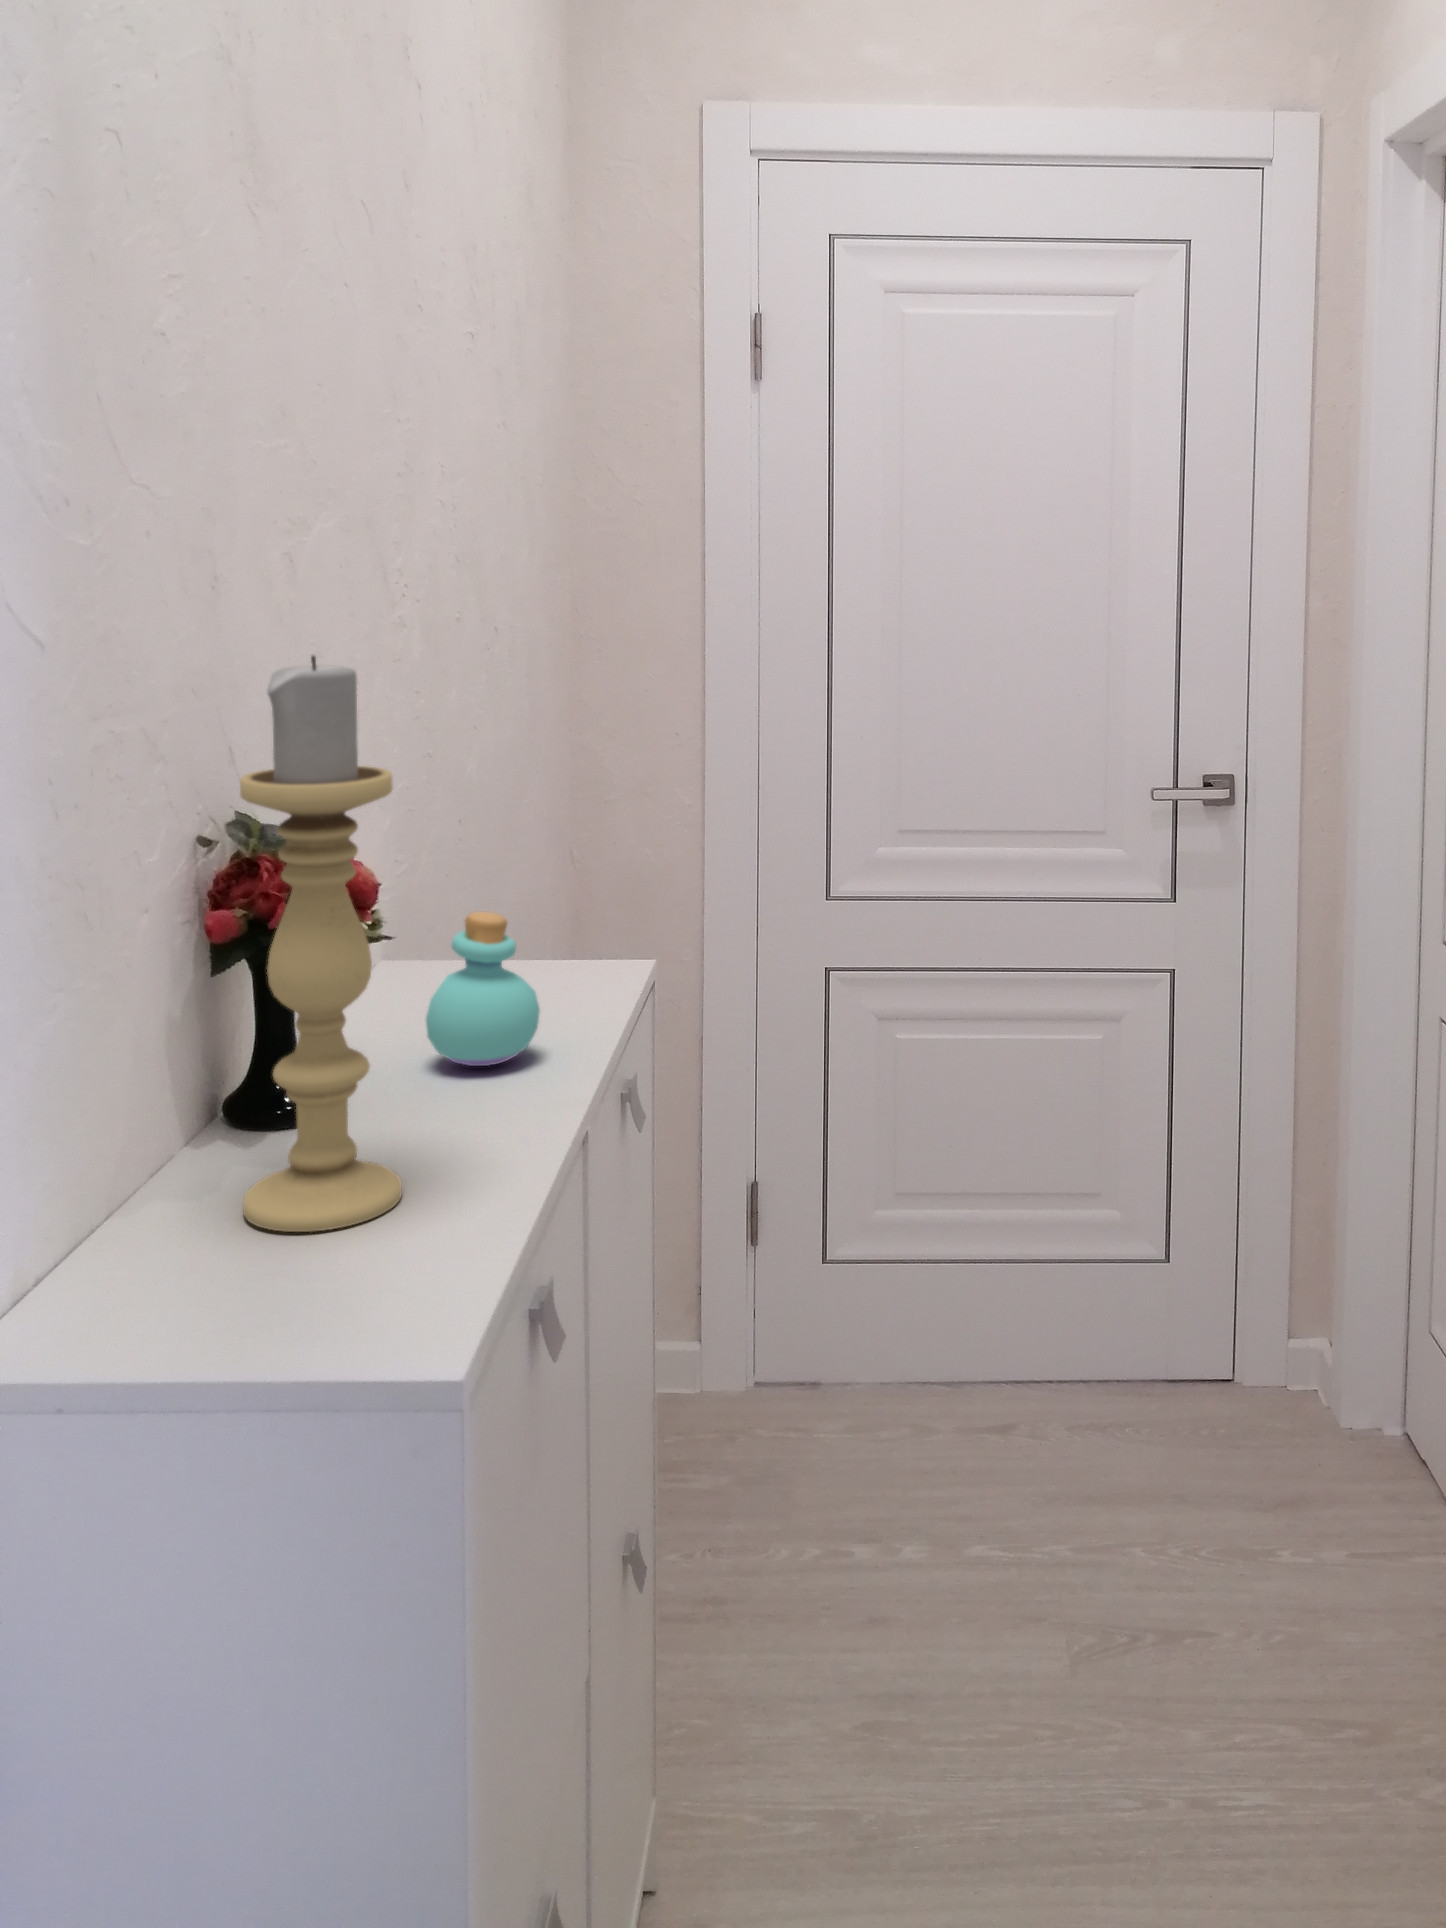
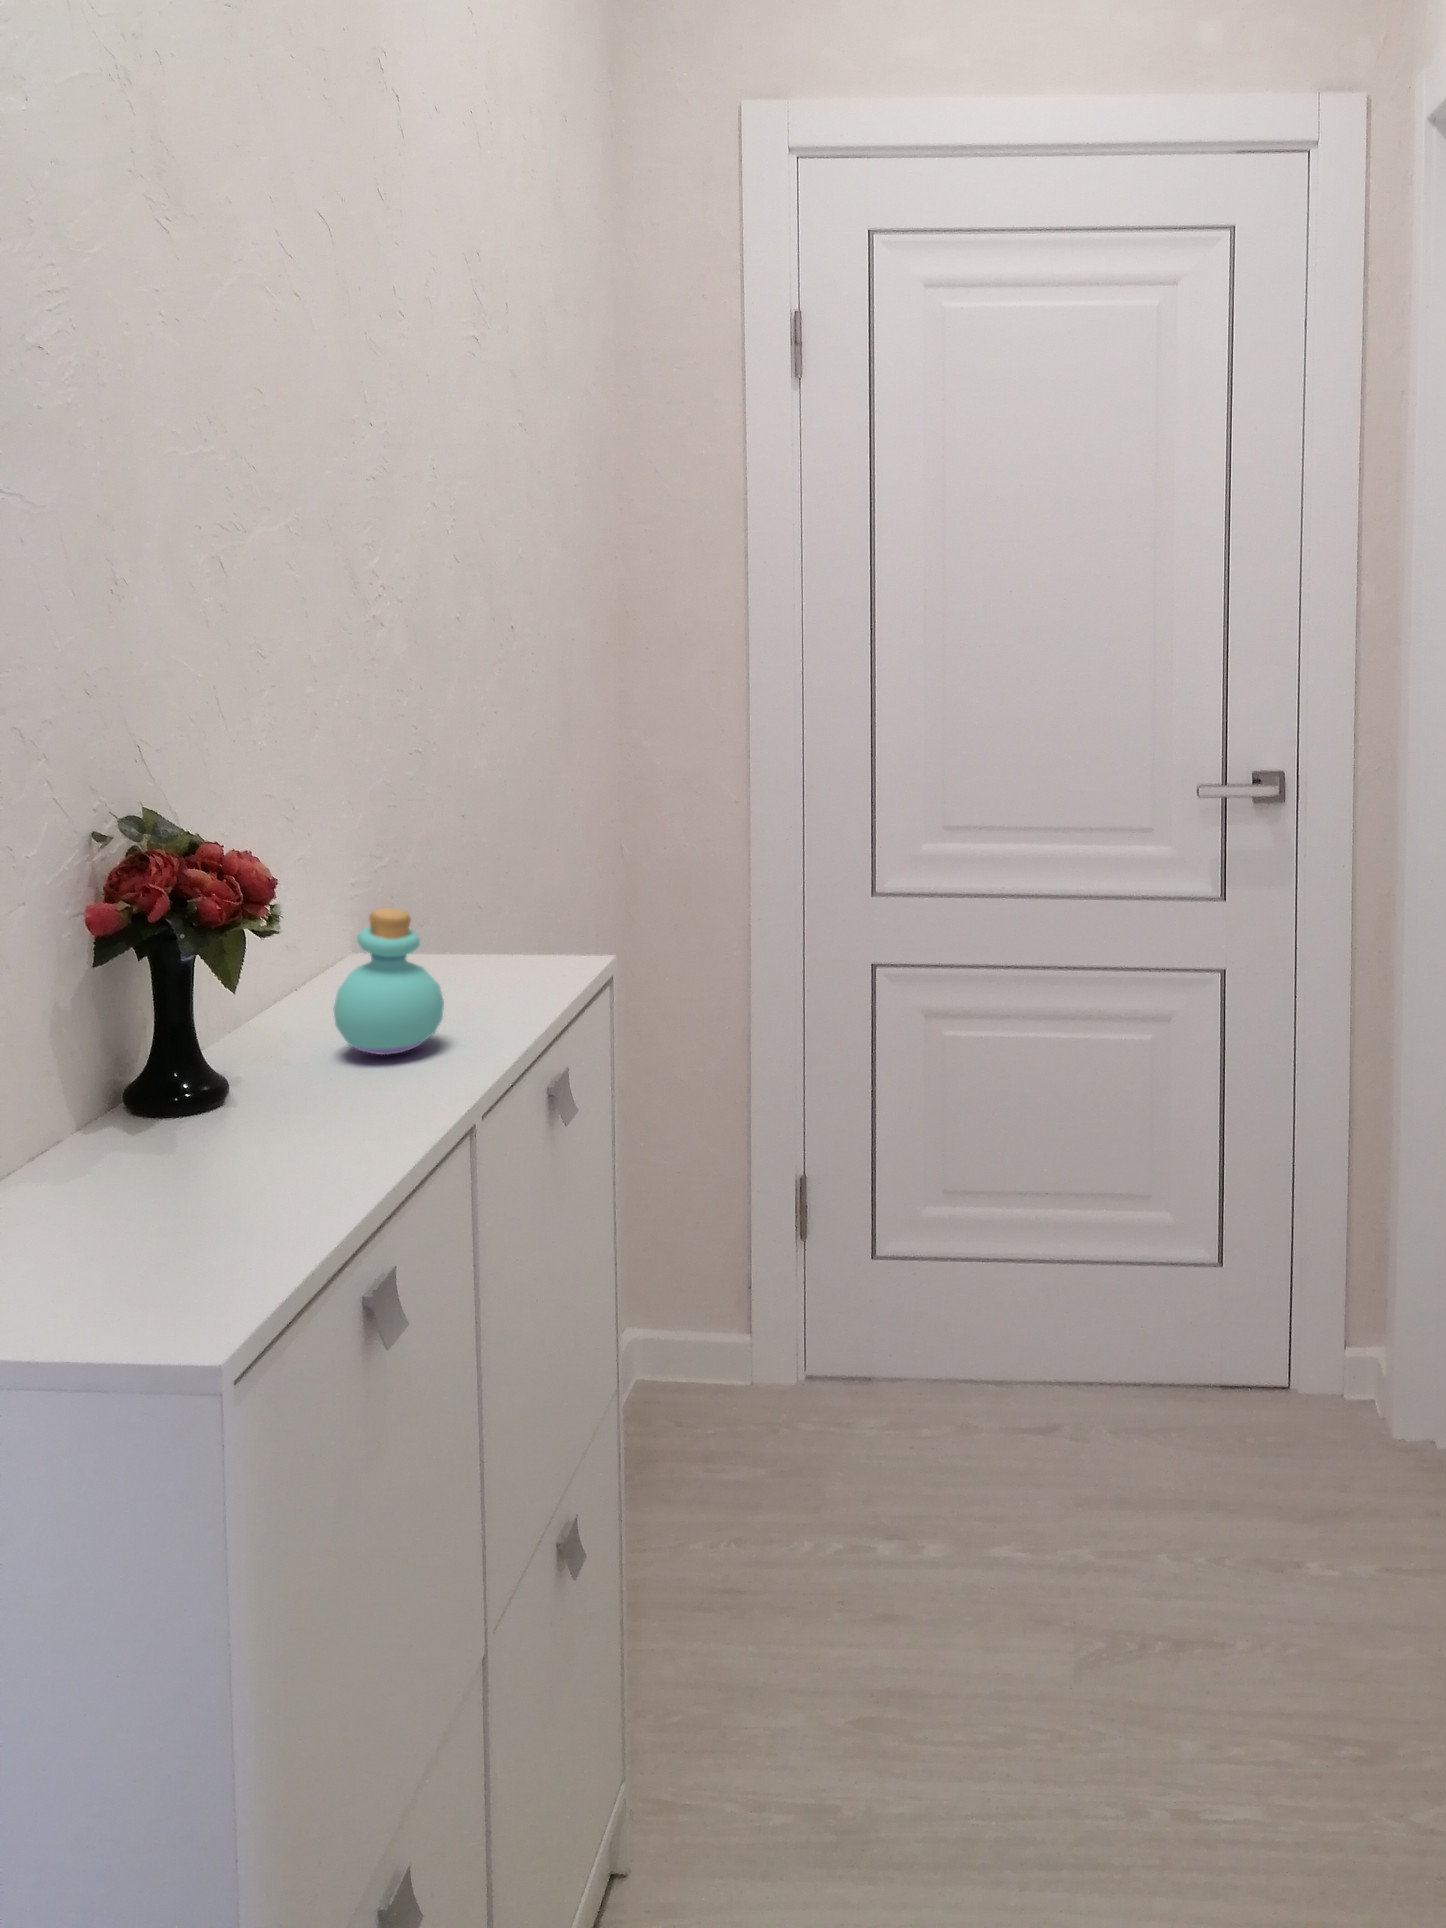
candle holder: present [240,656,402,1232] -> none [88,671,250,1205]

